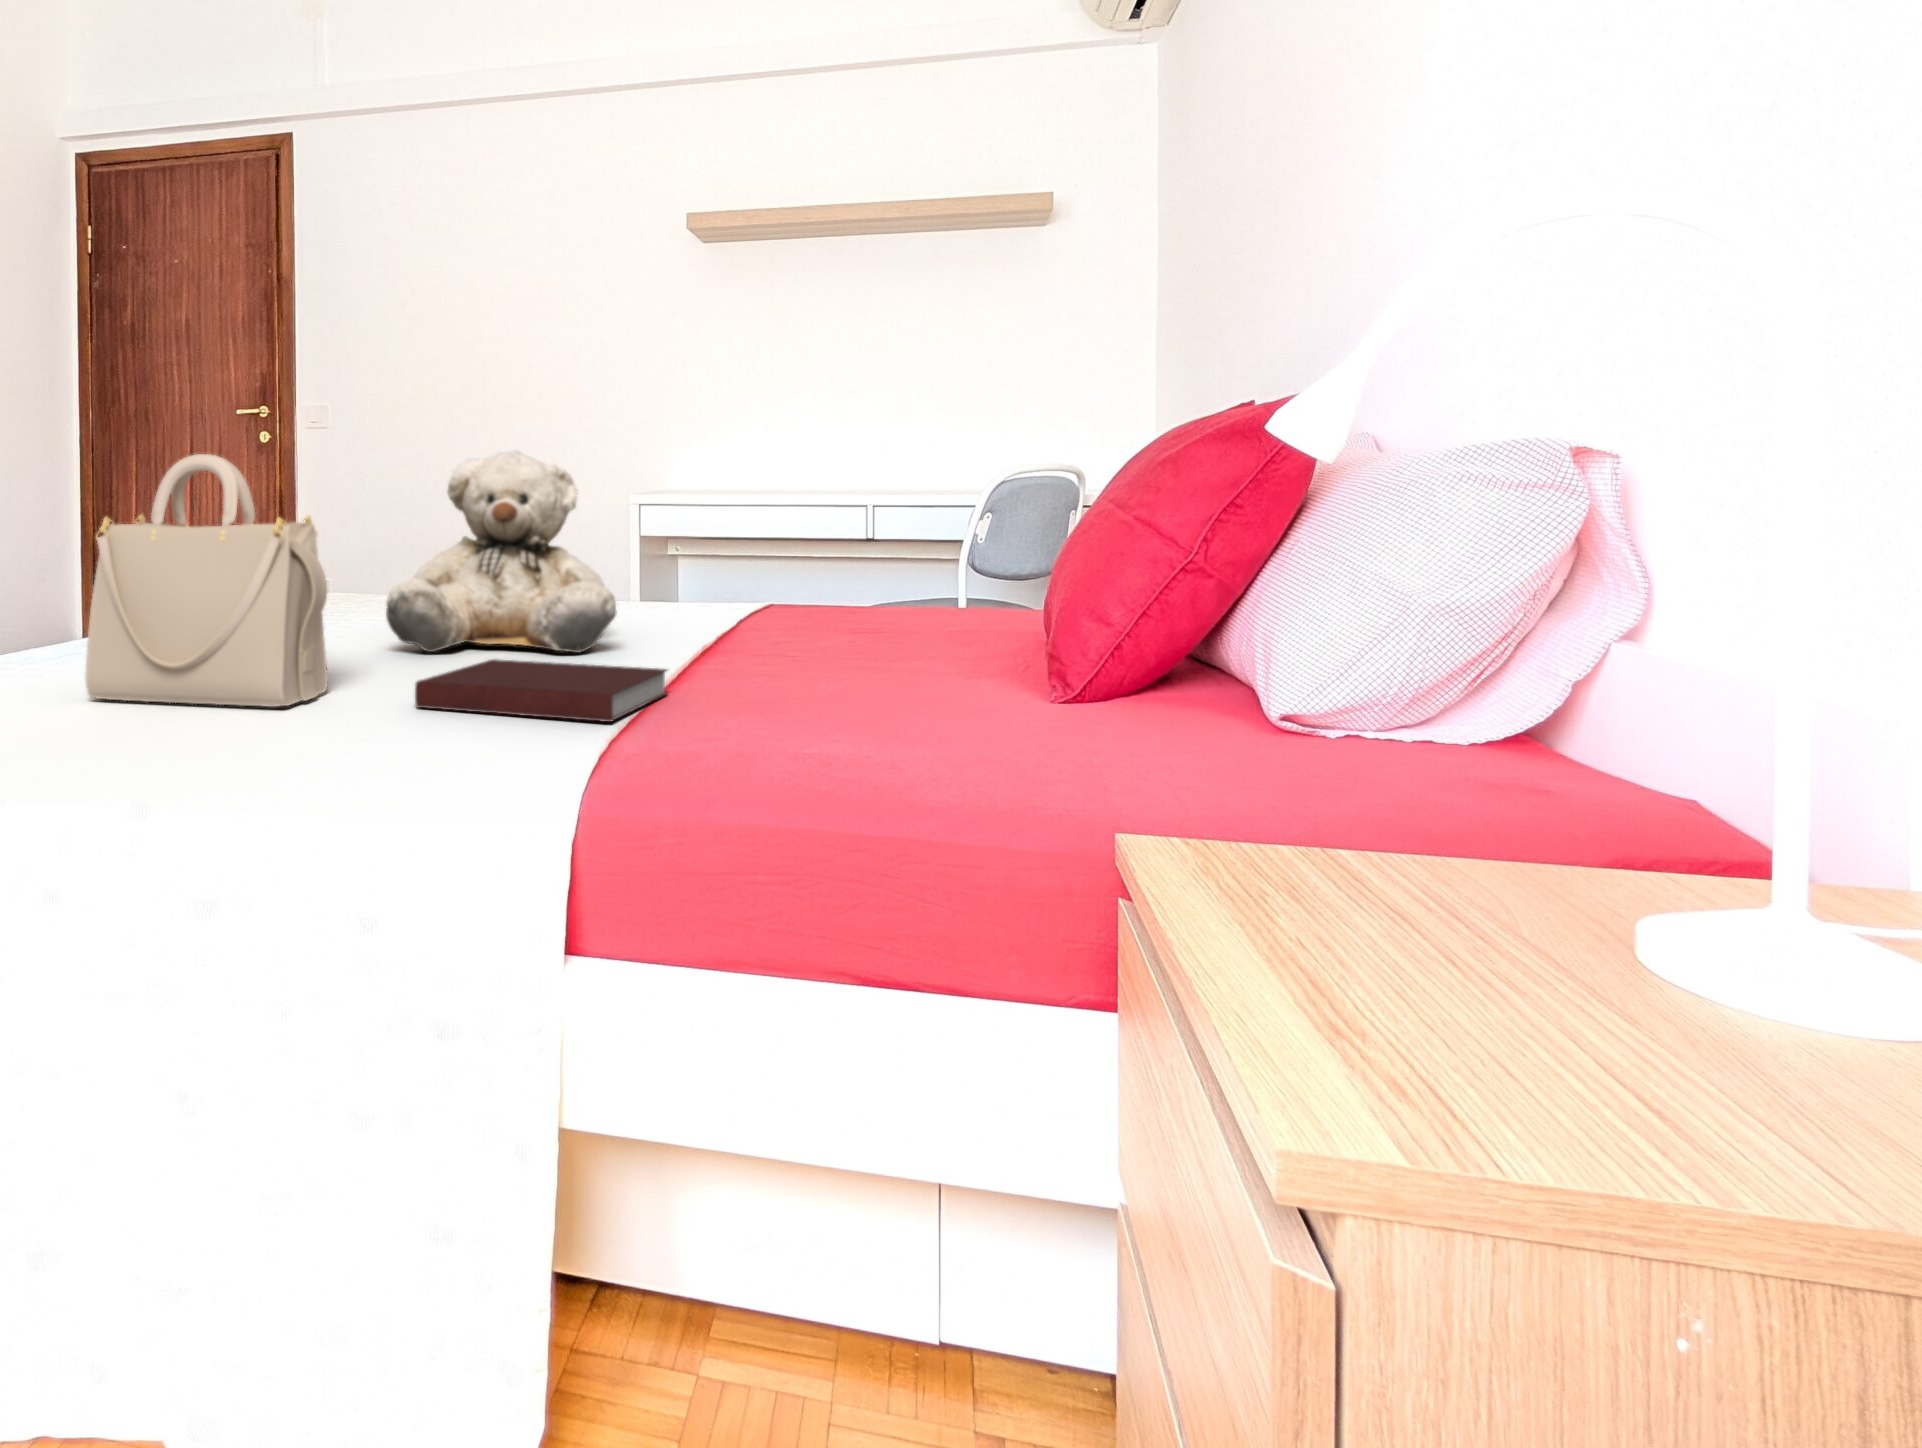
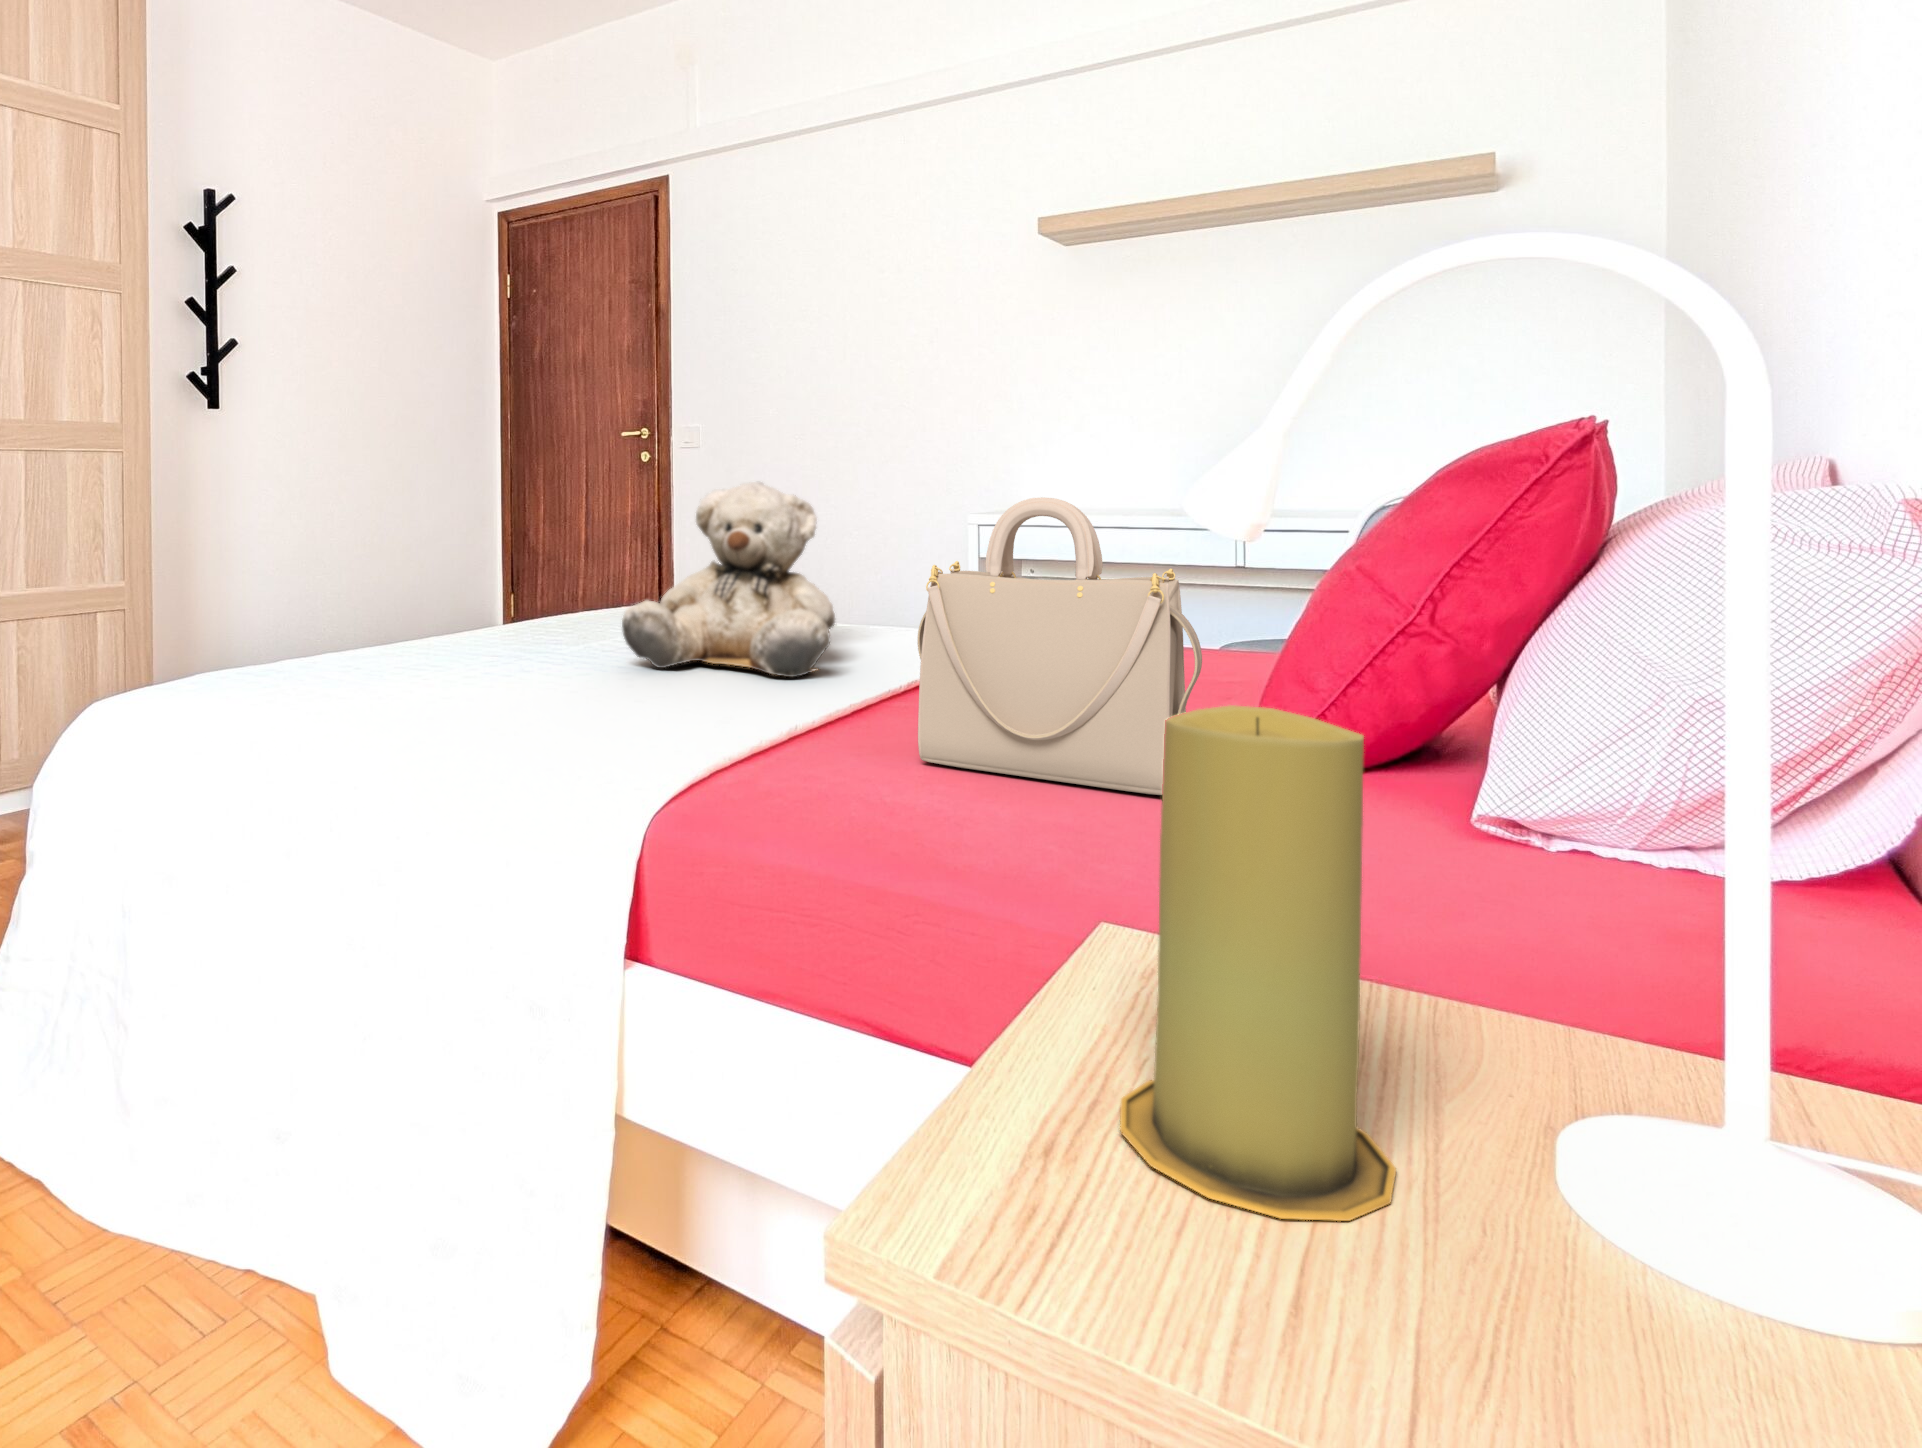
handbag: present [85,454,328,707] -> present [918,497,1202,795]
candle: none [1326,598,1587,1029] -> present [1120,705,1396,1221]
notebook: present [415,659,667,722] -> none [588,680,829,750]

